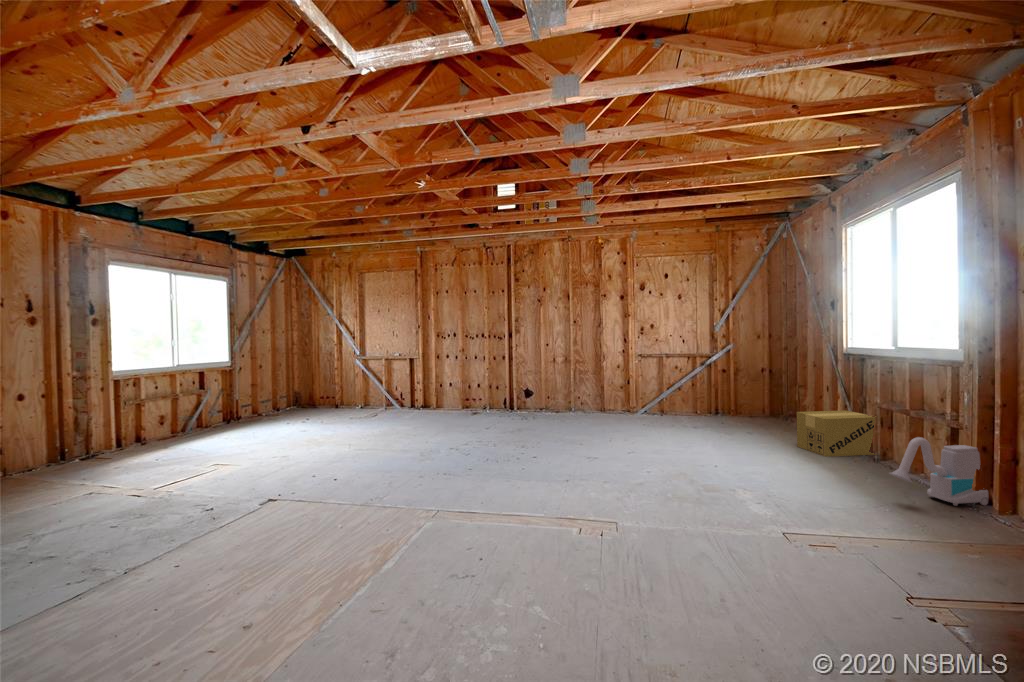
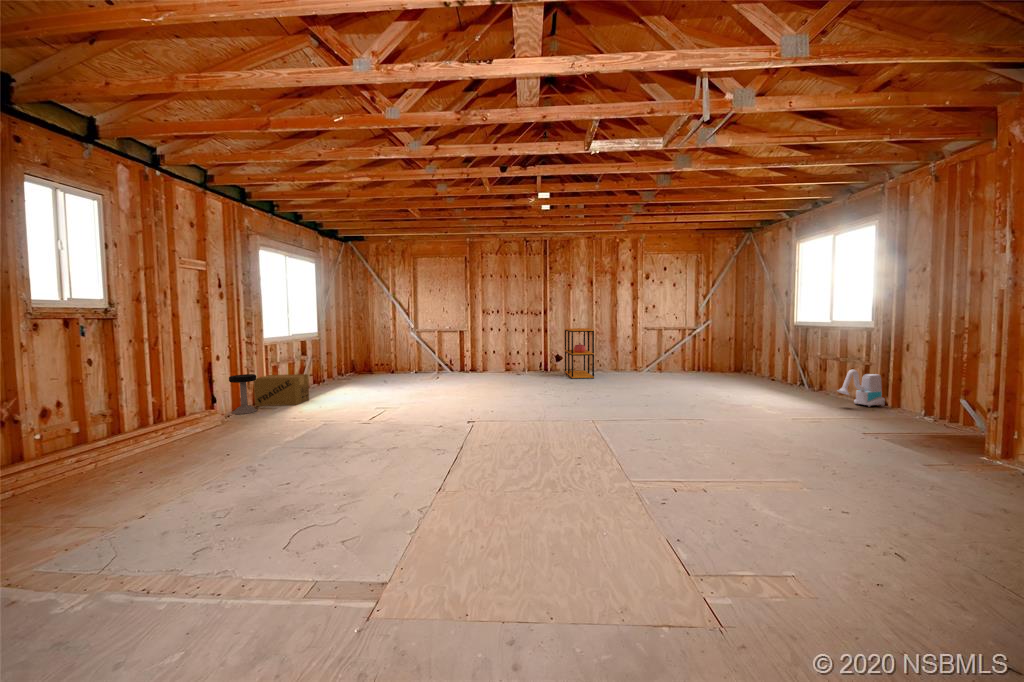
shelving unit: none [529,355,561,423] -> present [565,328,594,379]
cardboard box: present [797,410,877,457] -> present [254,374,309,406]
stool: none [46,417,87,468] -> present [229,374,257,414]

